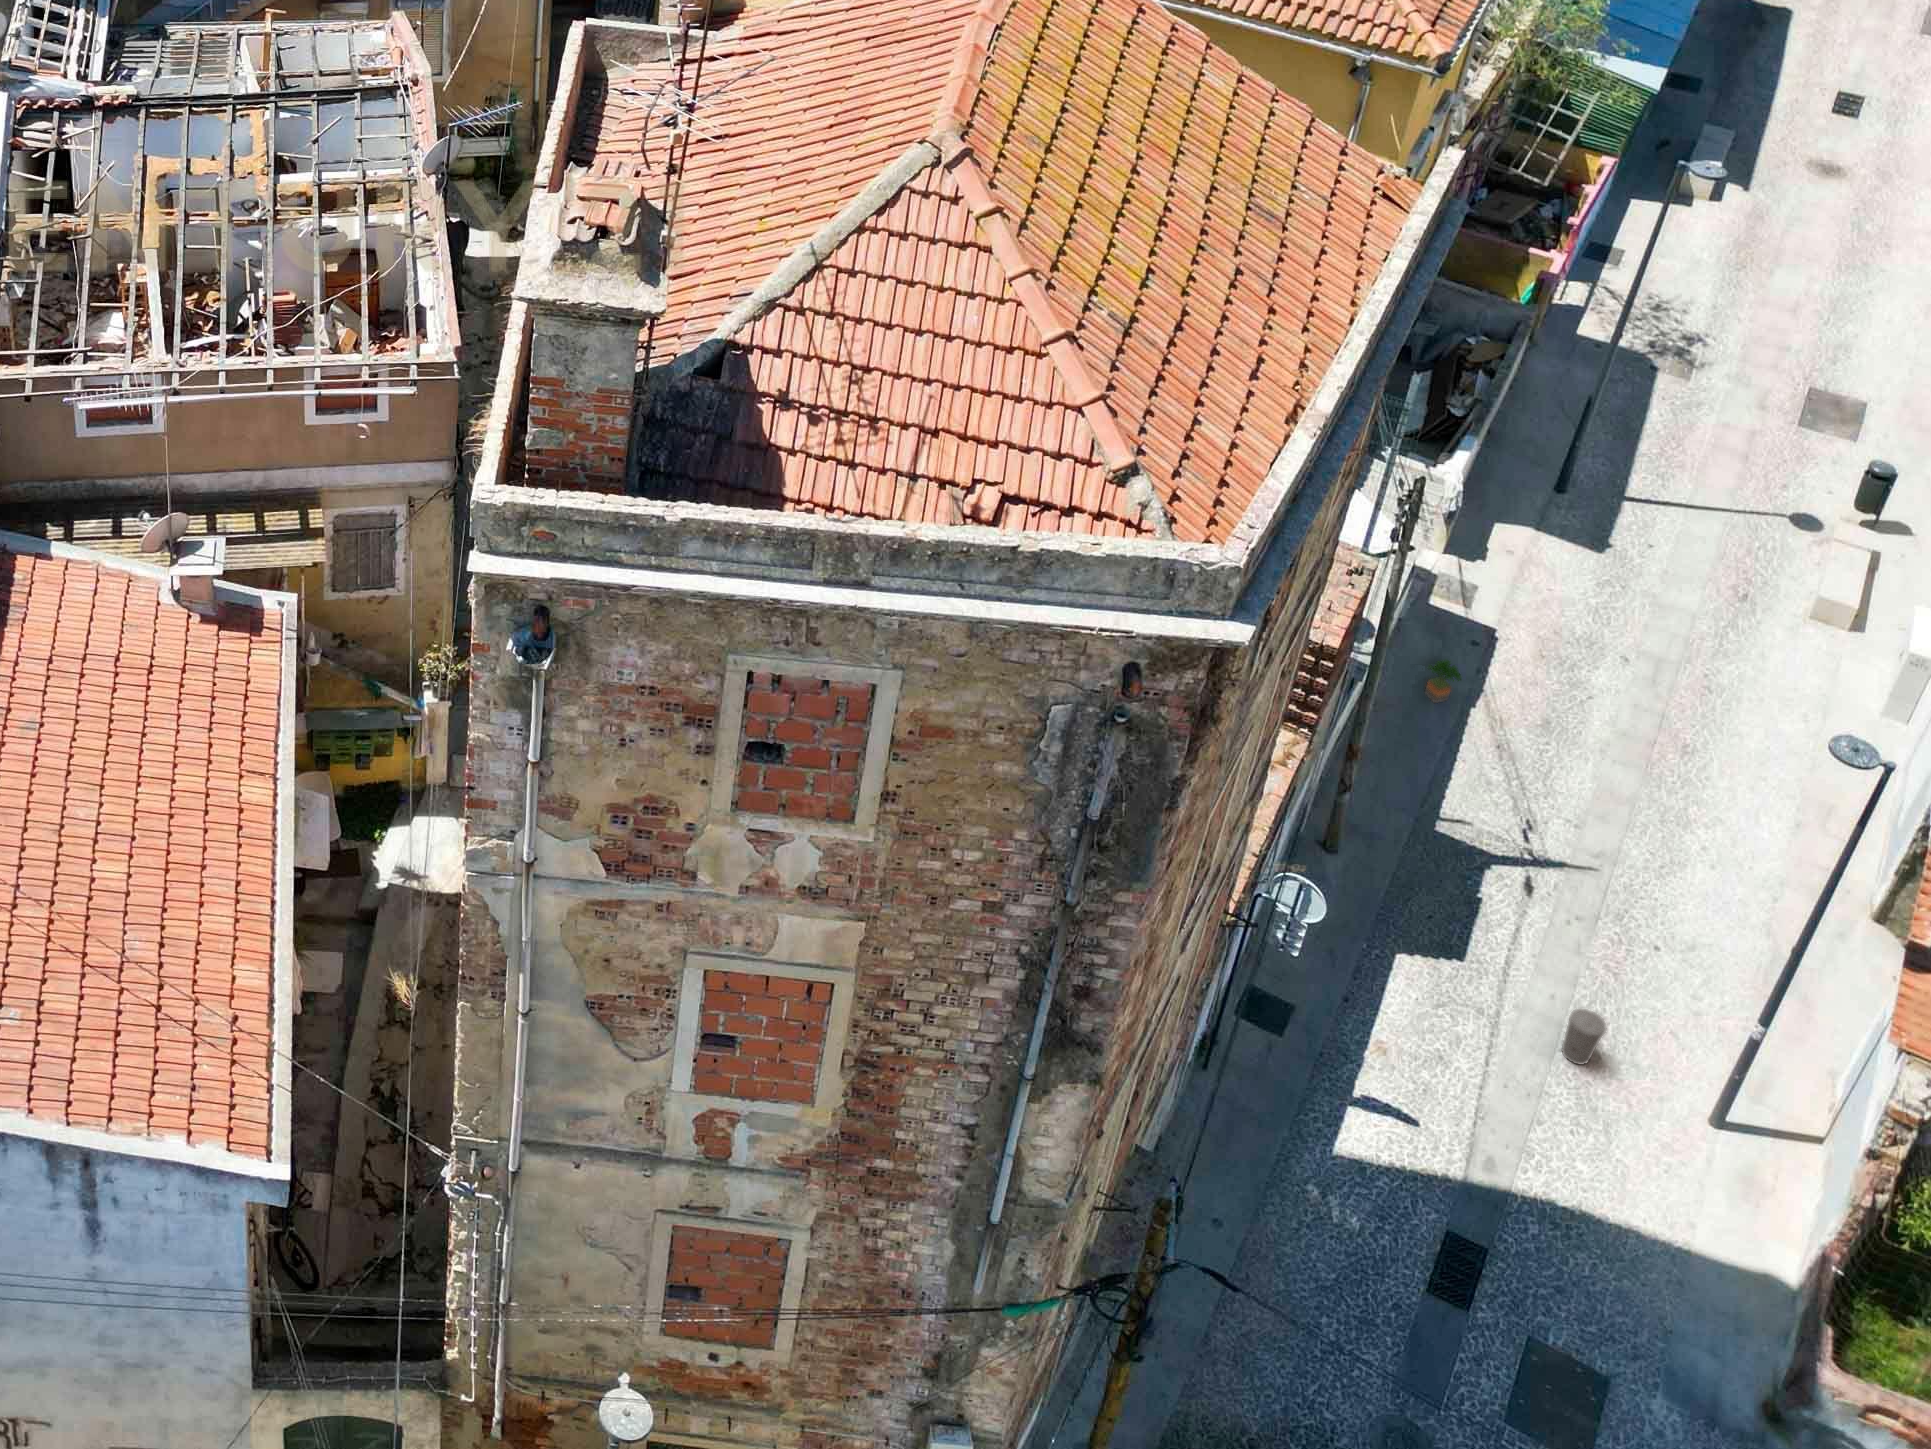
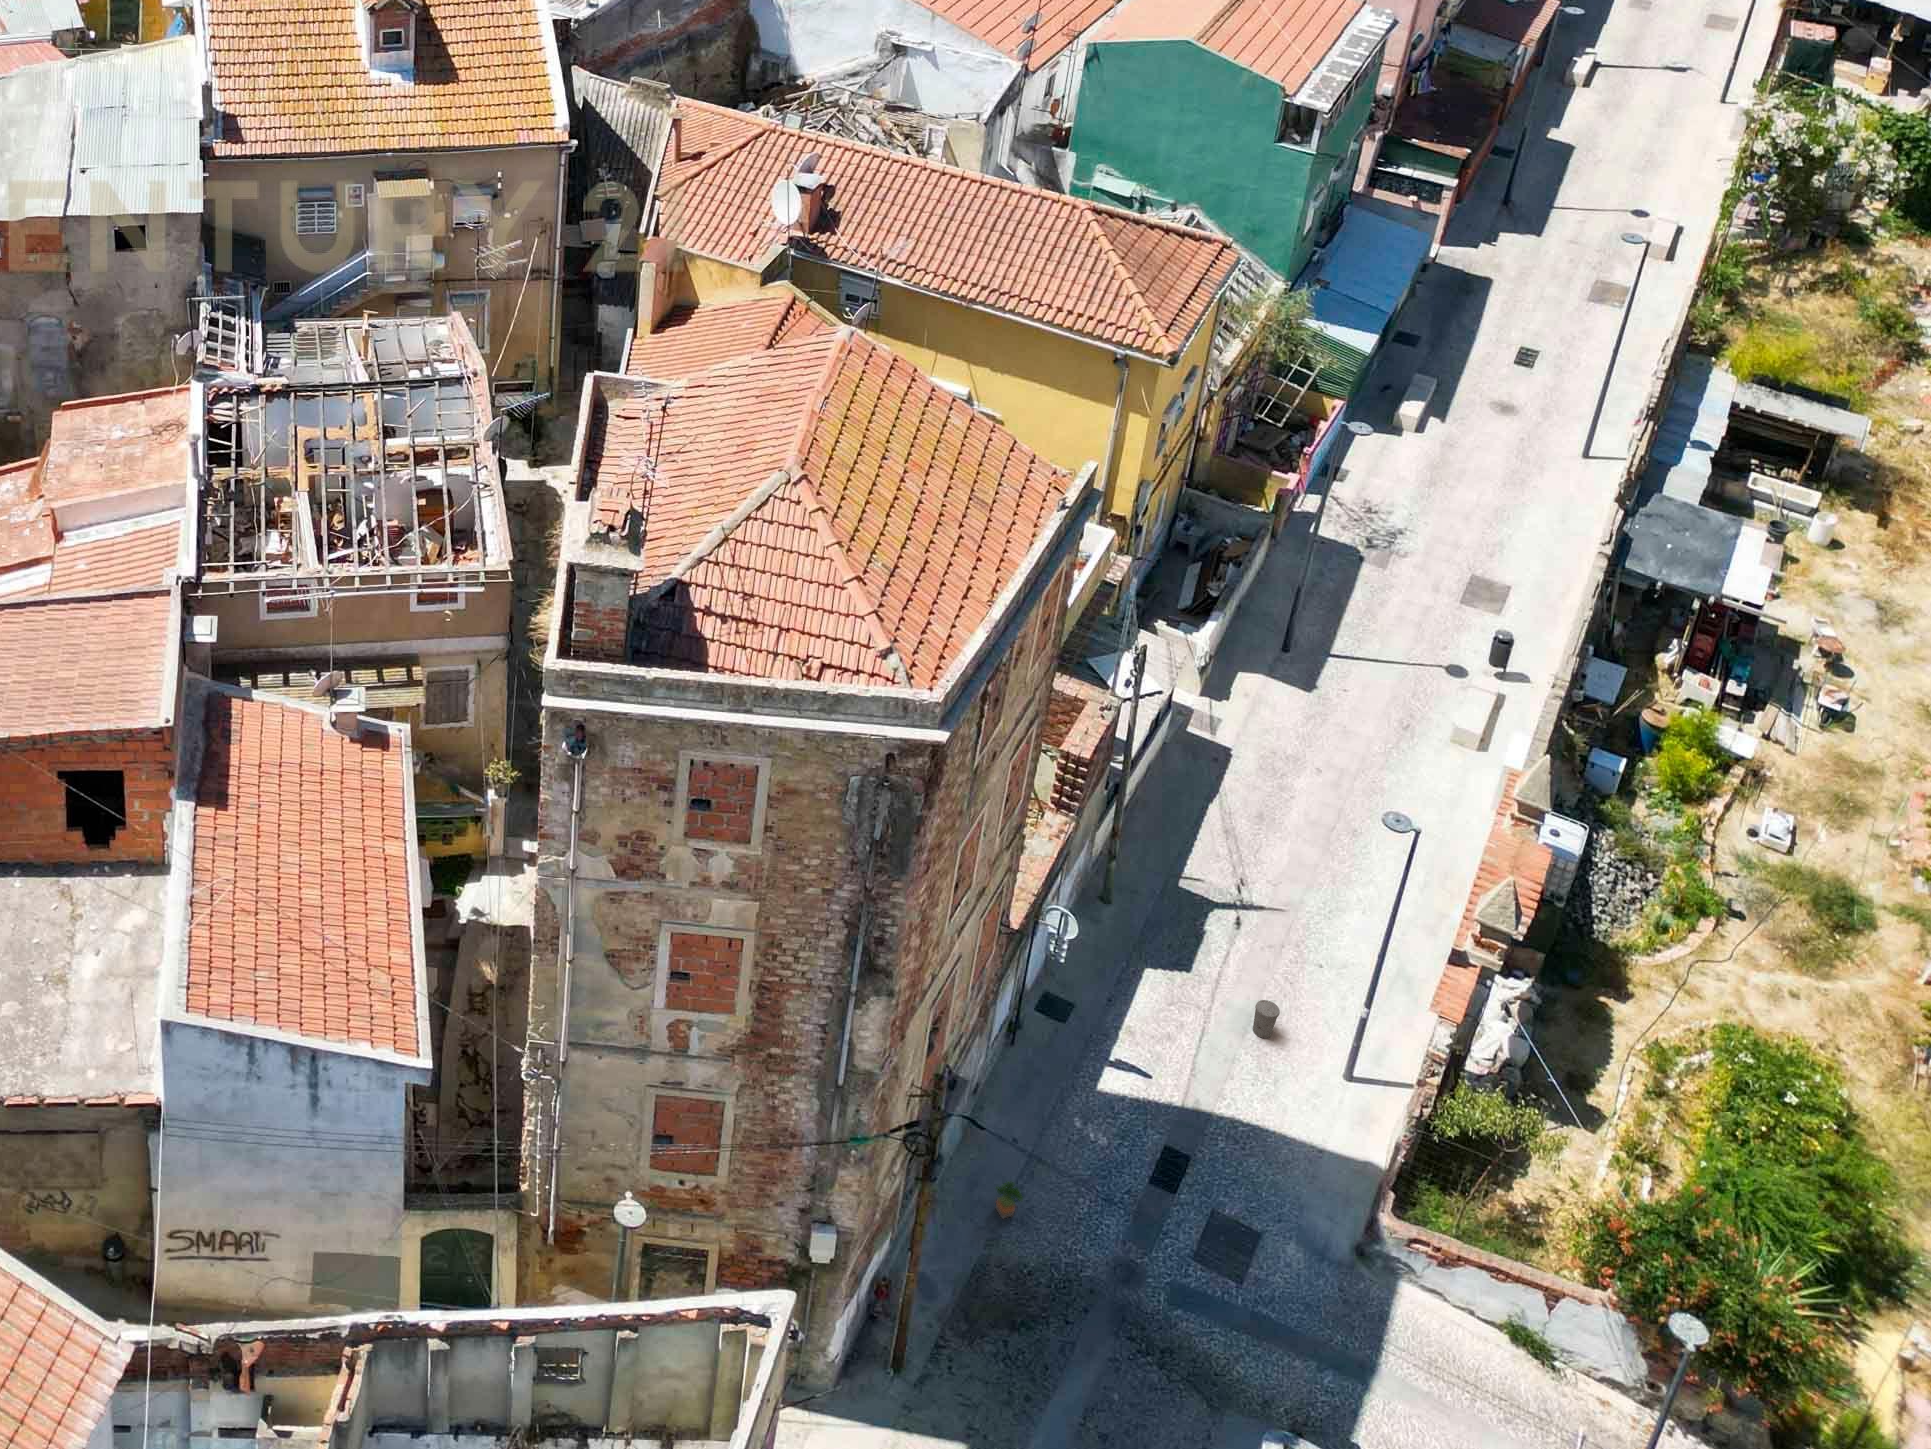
potted tree: present [1425,660,1461,703] -> present [996,1182,1022,1218]

